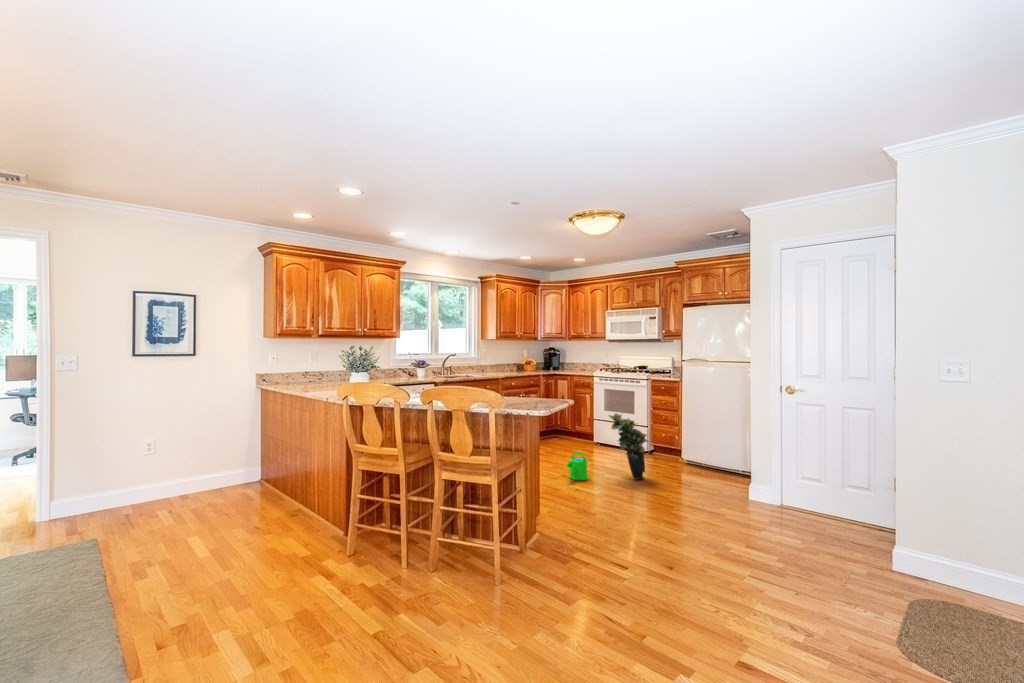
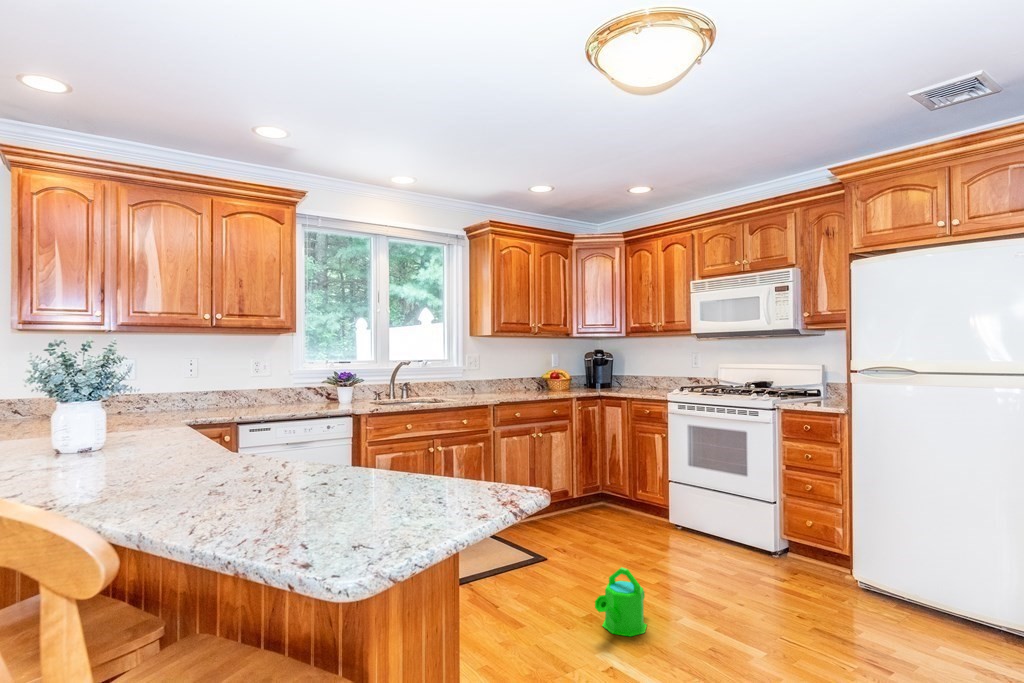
potted plant: present [608,413,648,480] -> none [688,483,784,644]

